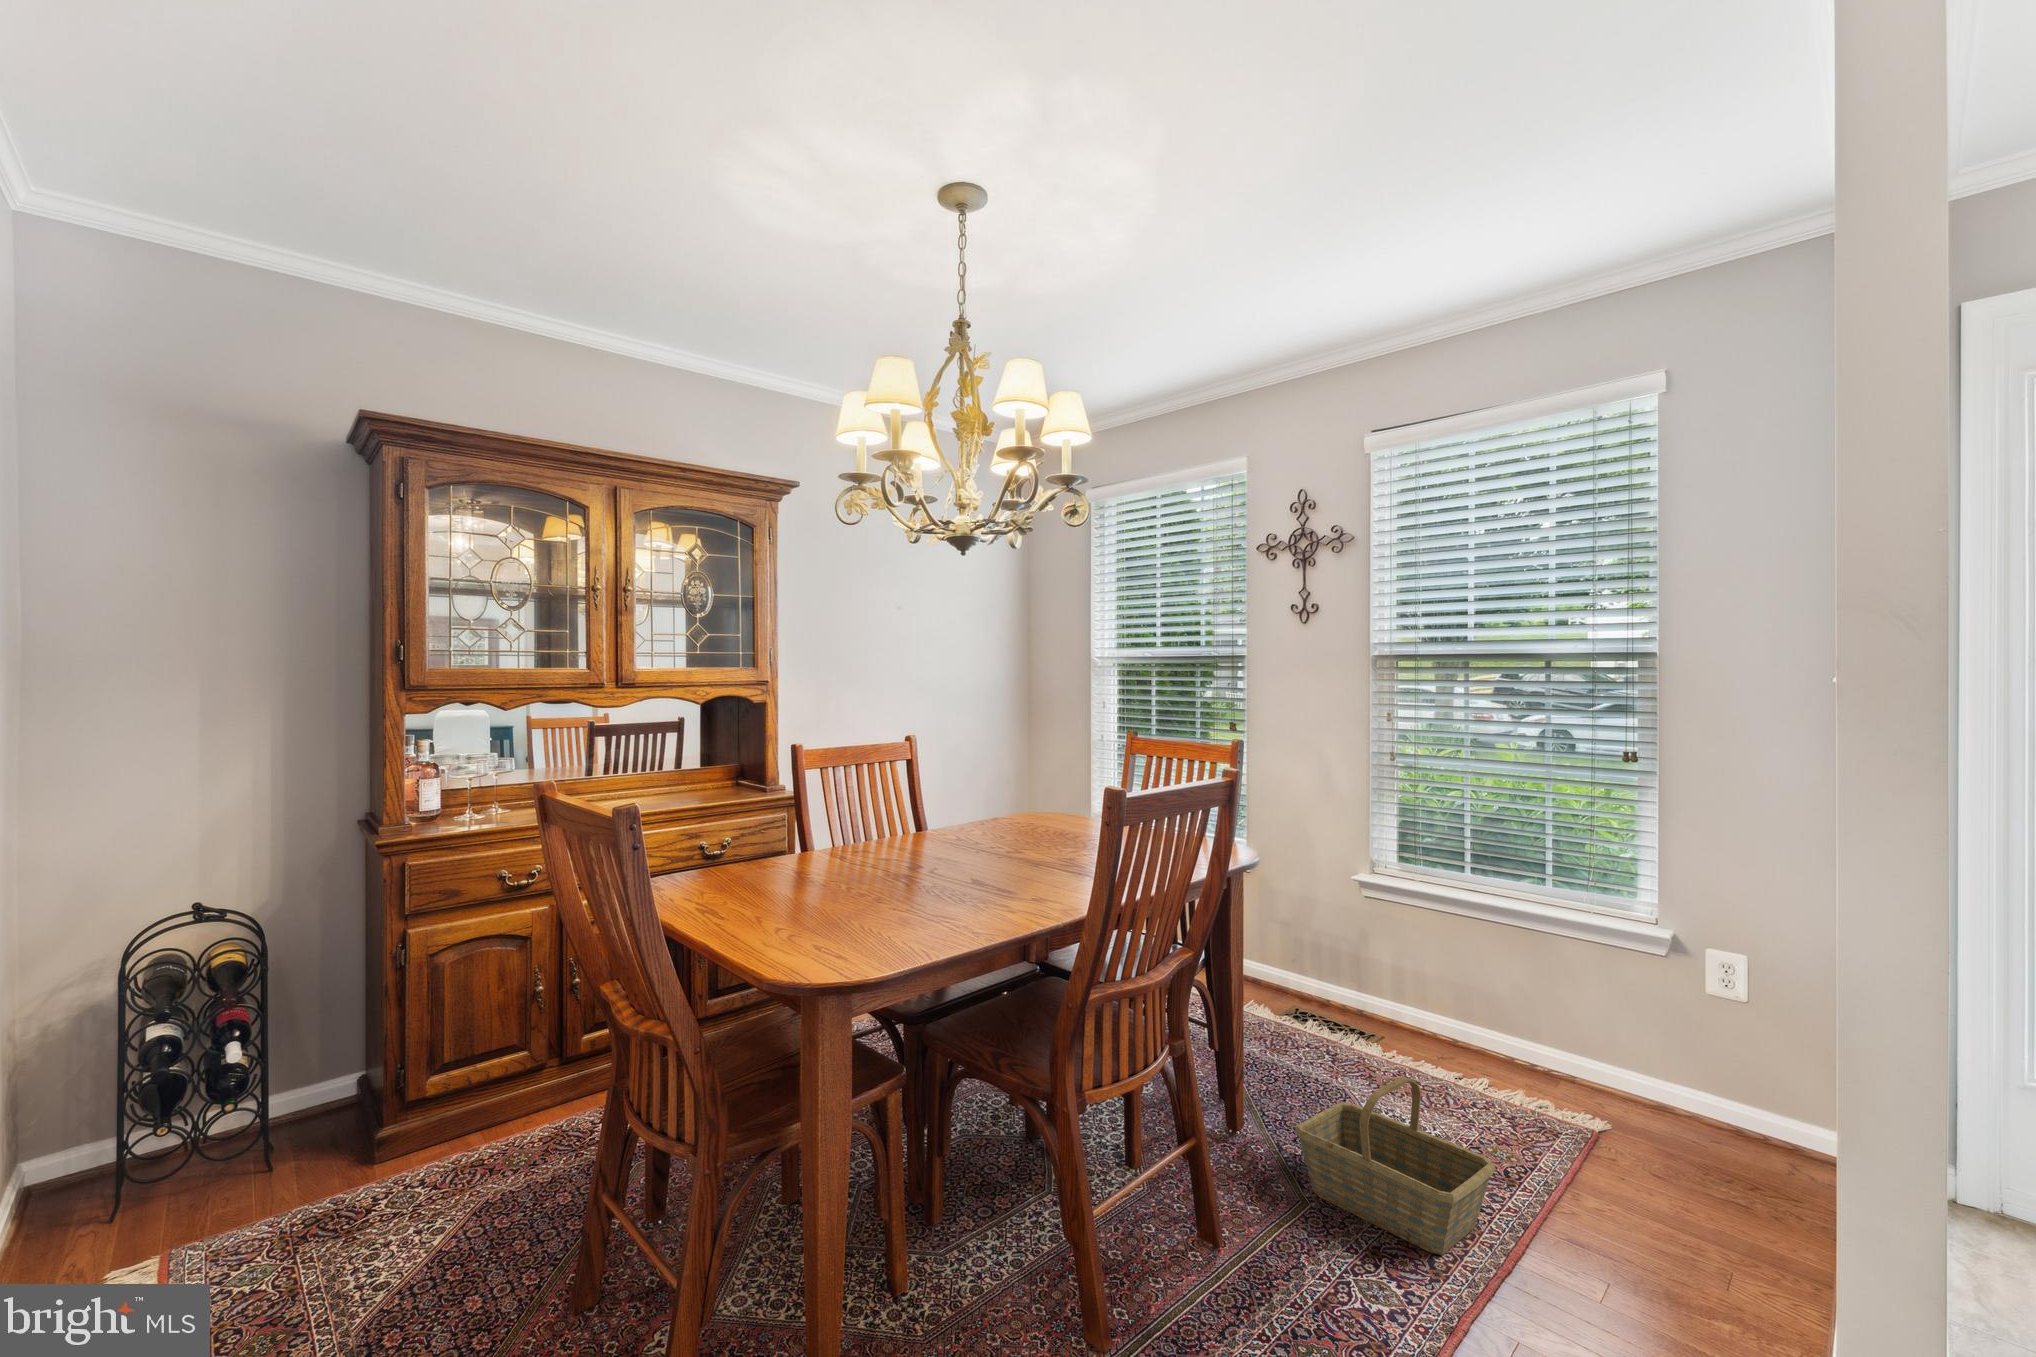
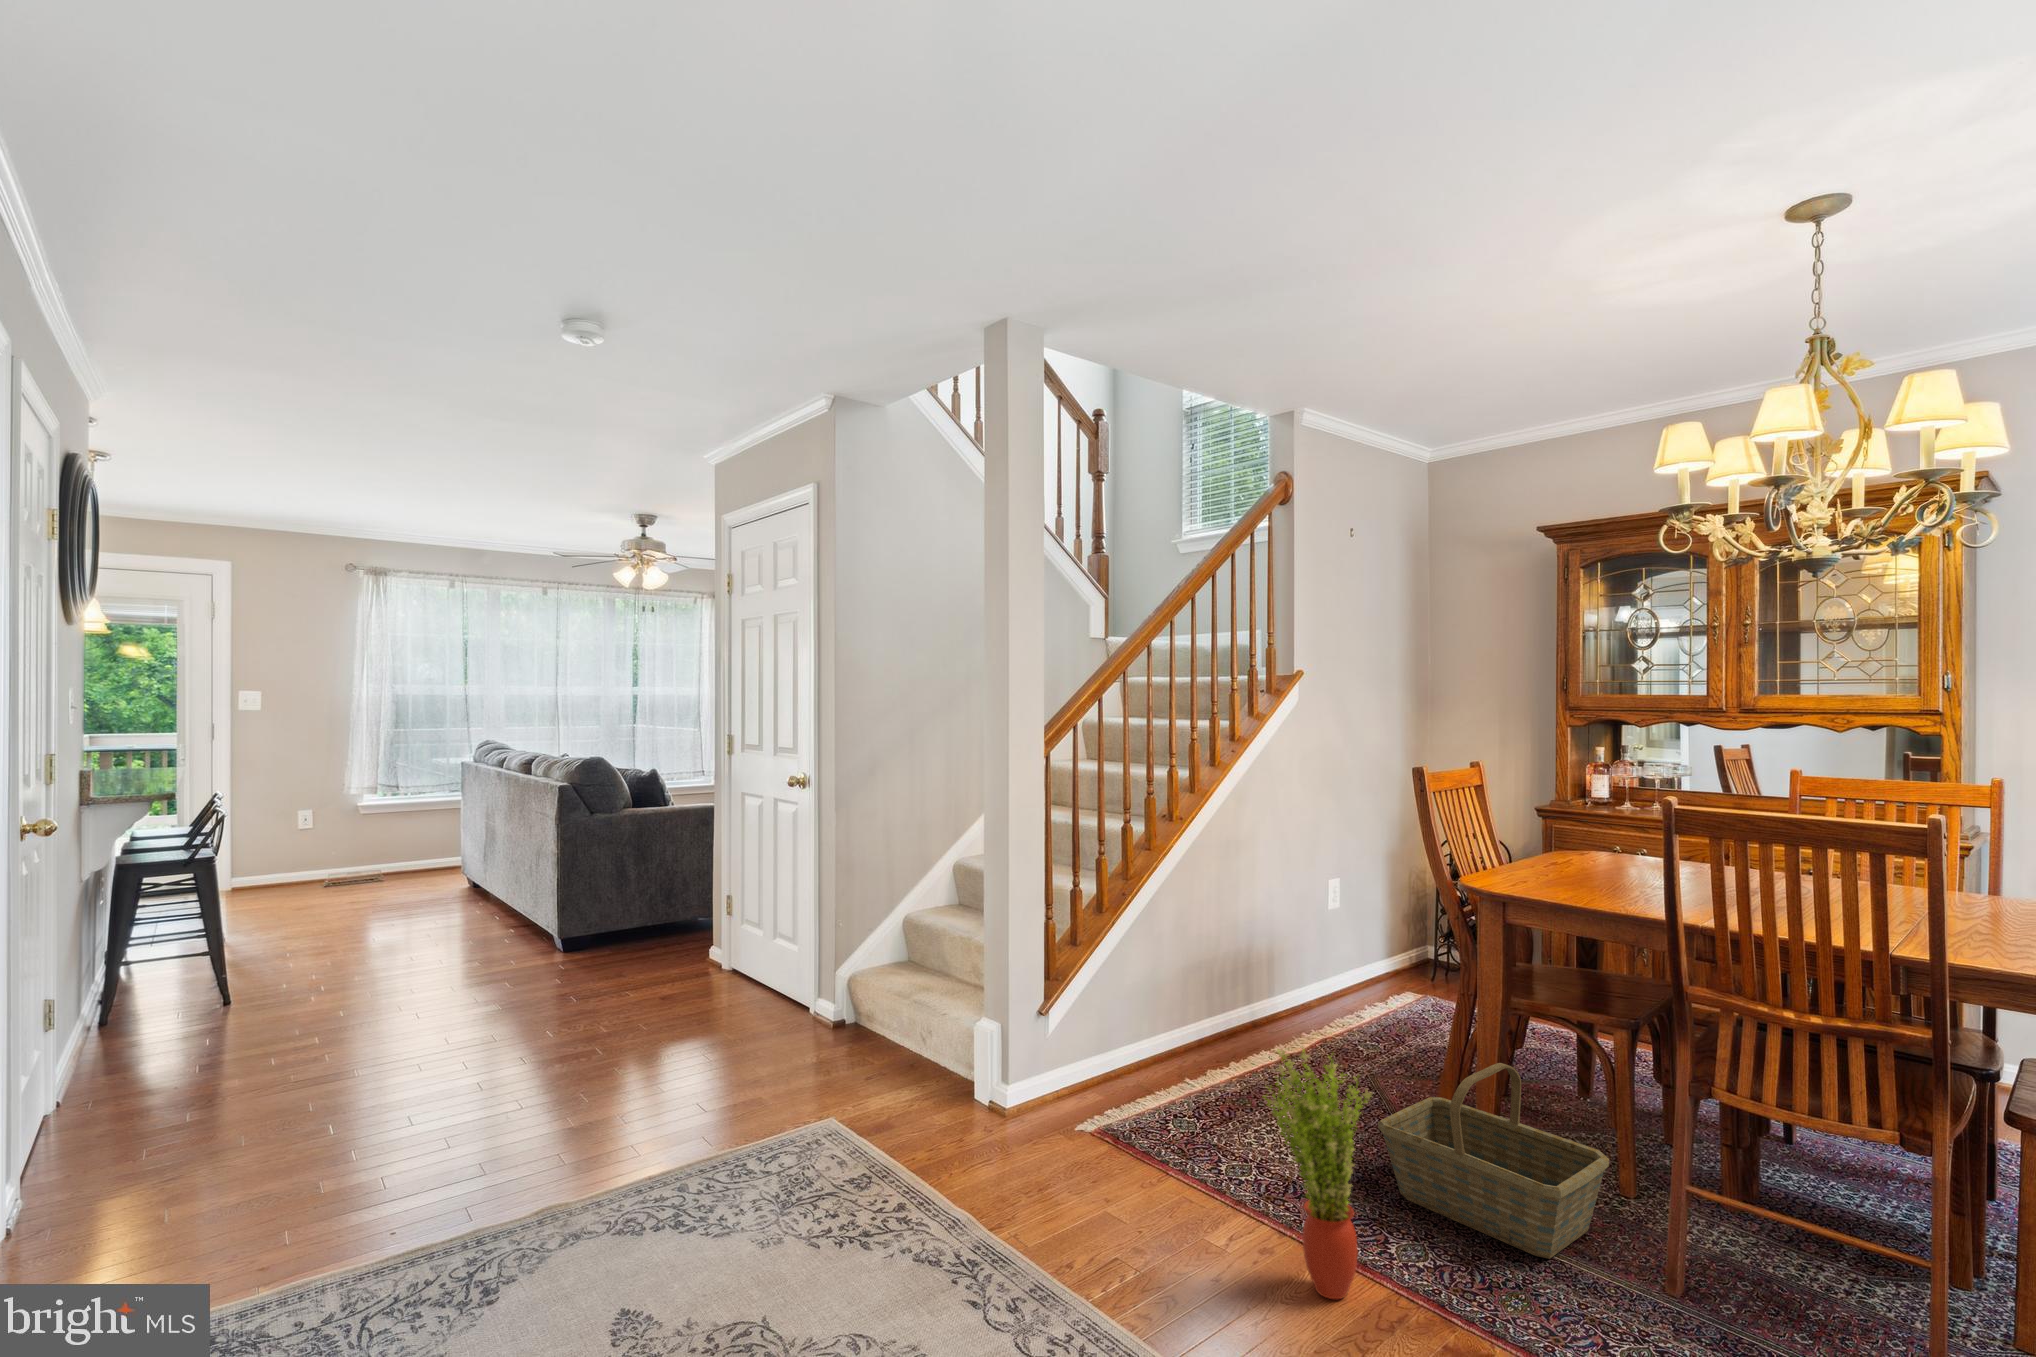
potted plant: none [1197,1070,1295,1296] -> present [1263,1048,1371,1299]

